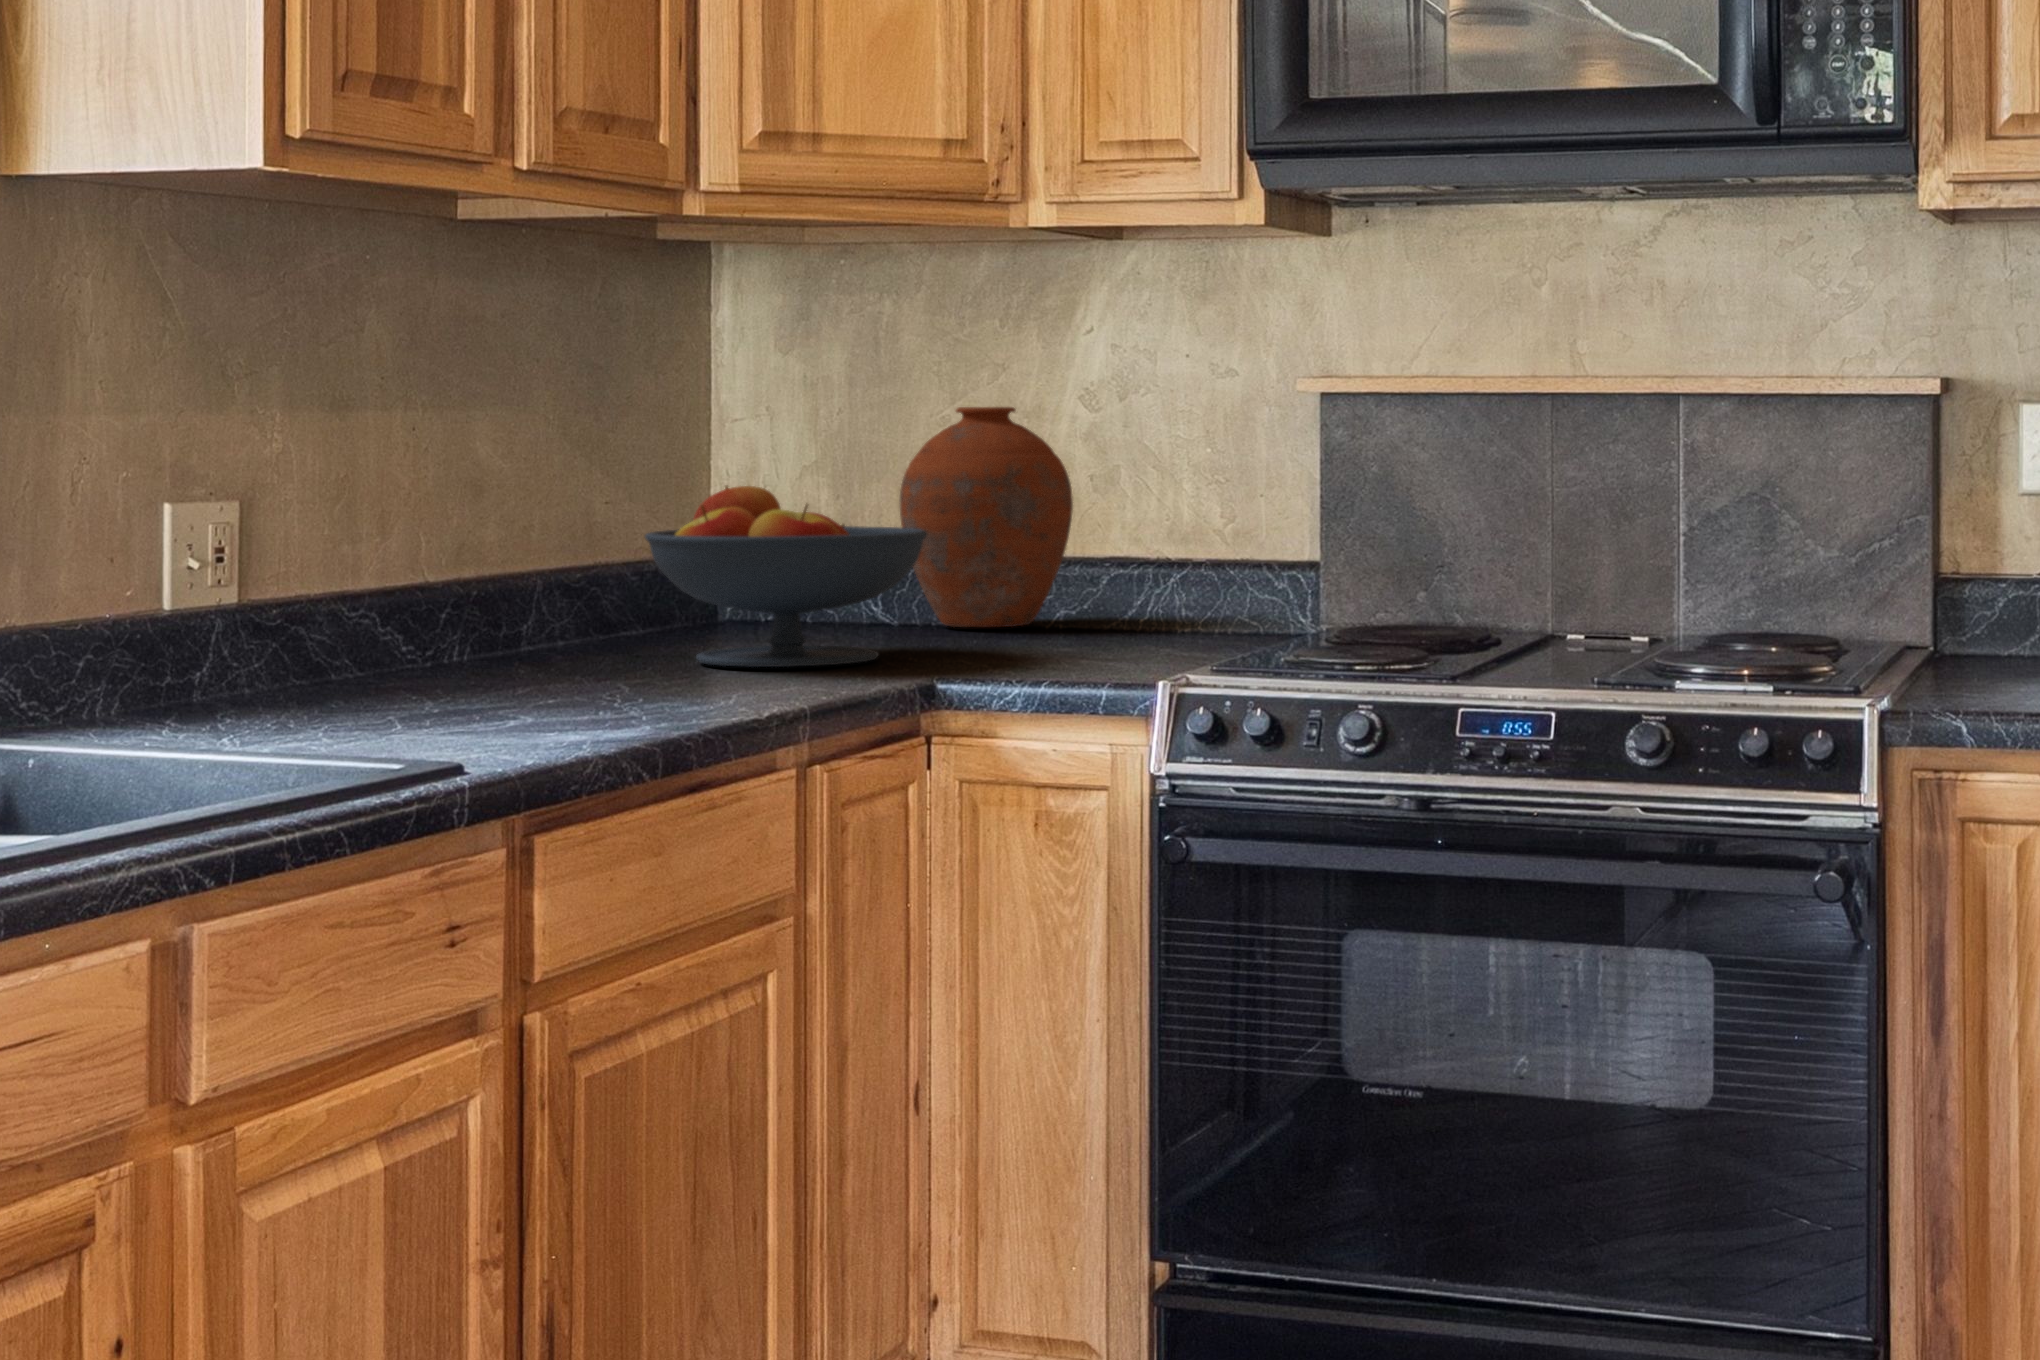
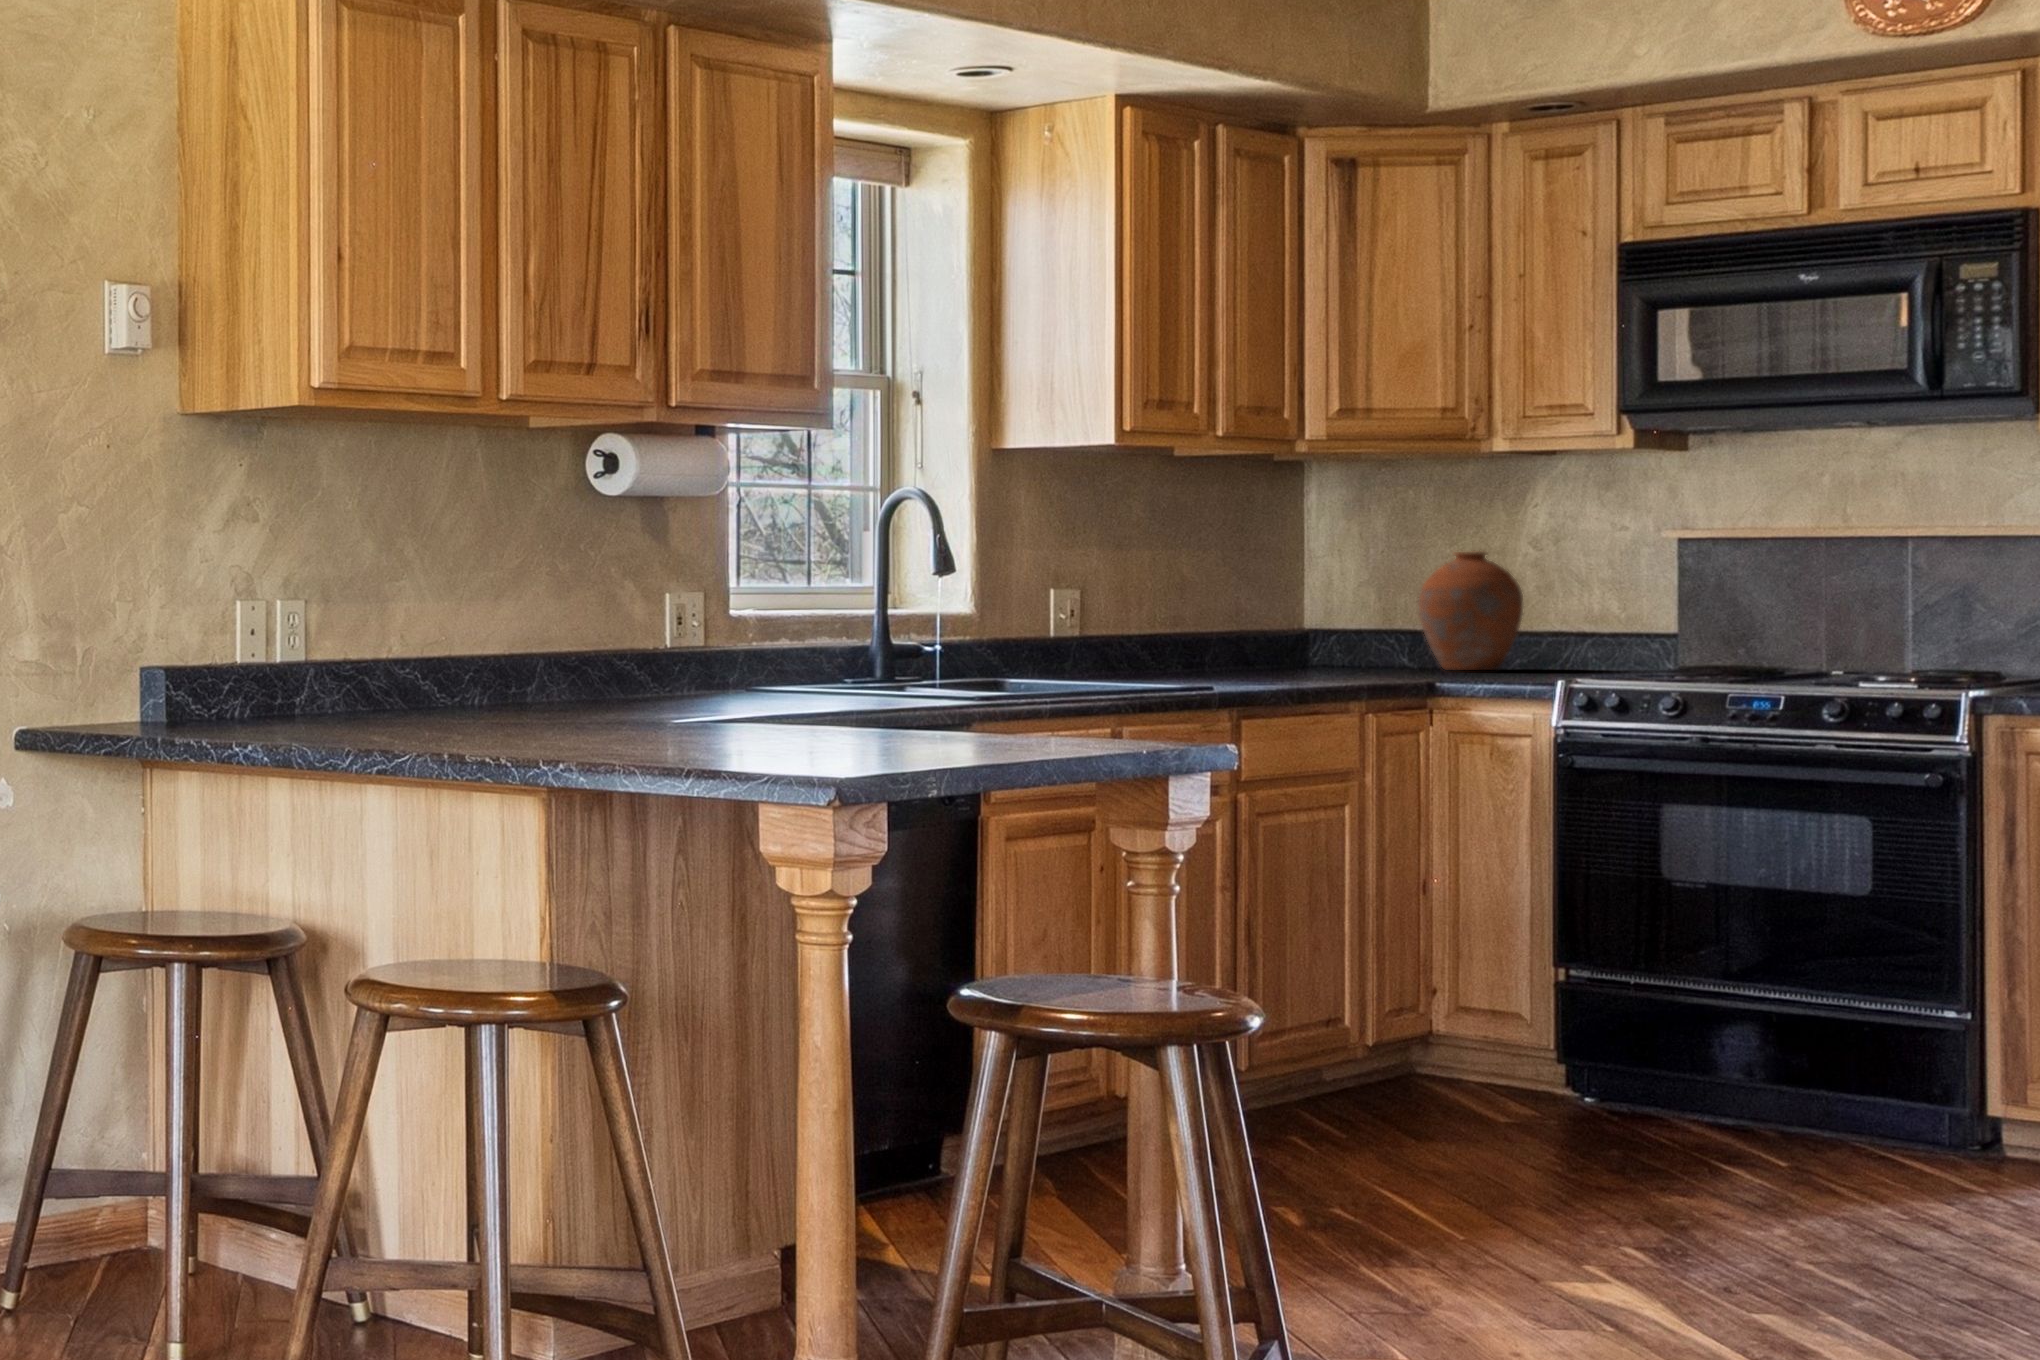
fruit bowl: present [645,486,927,667] -> none [1278,590,1433,677]

